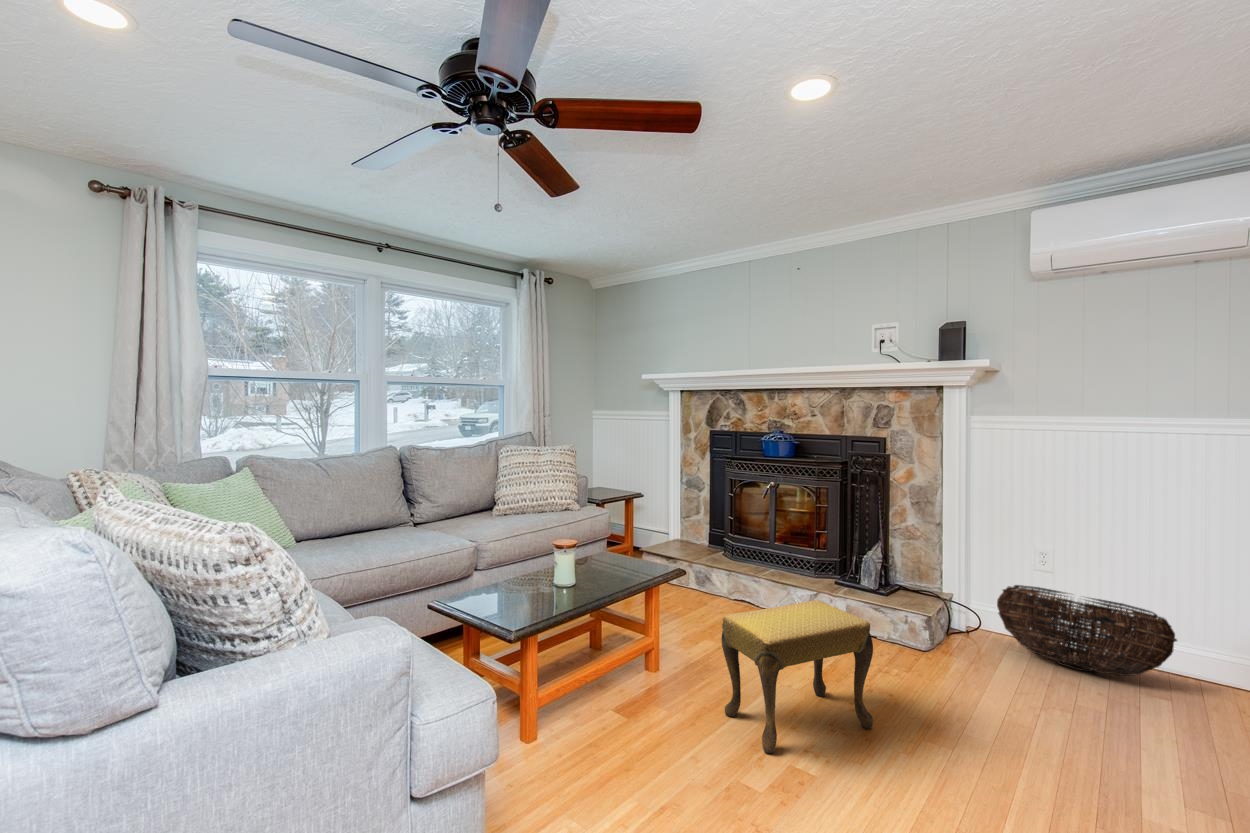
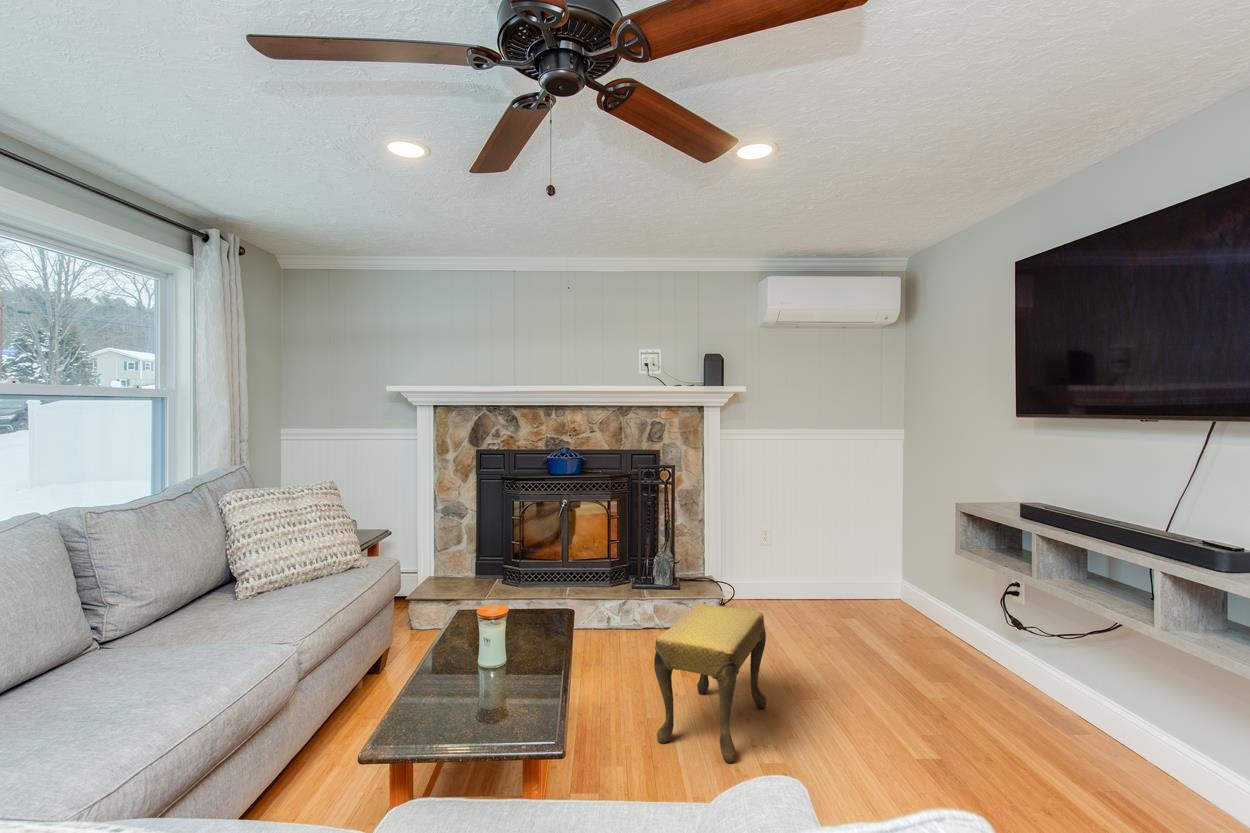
basket: present [997,585,1177,676] -> none [752,560,861,617]

